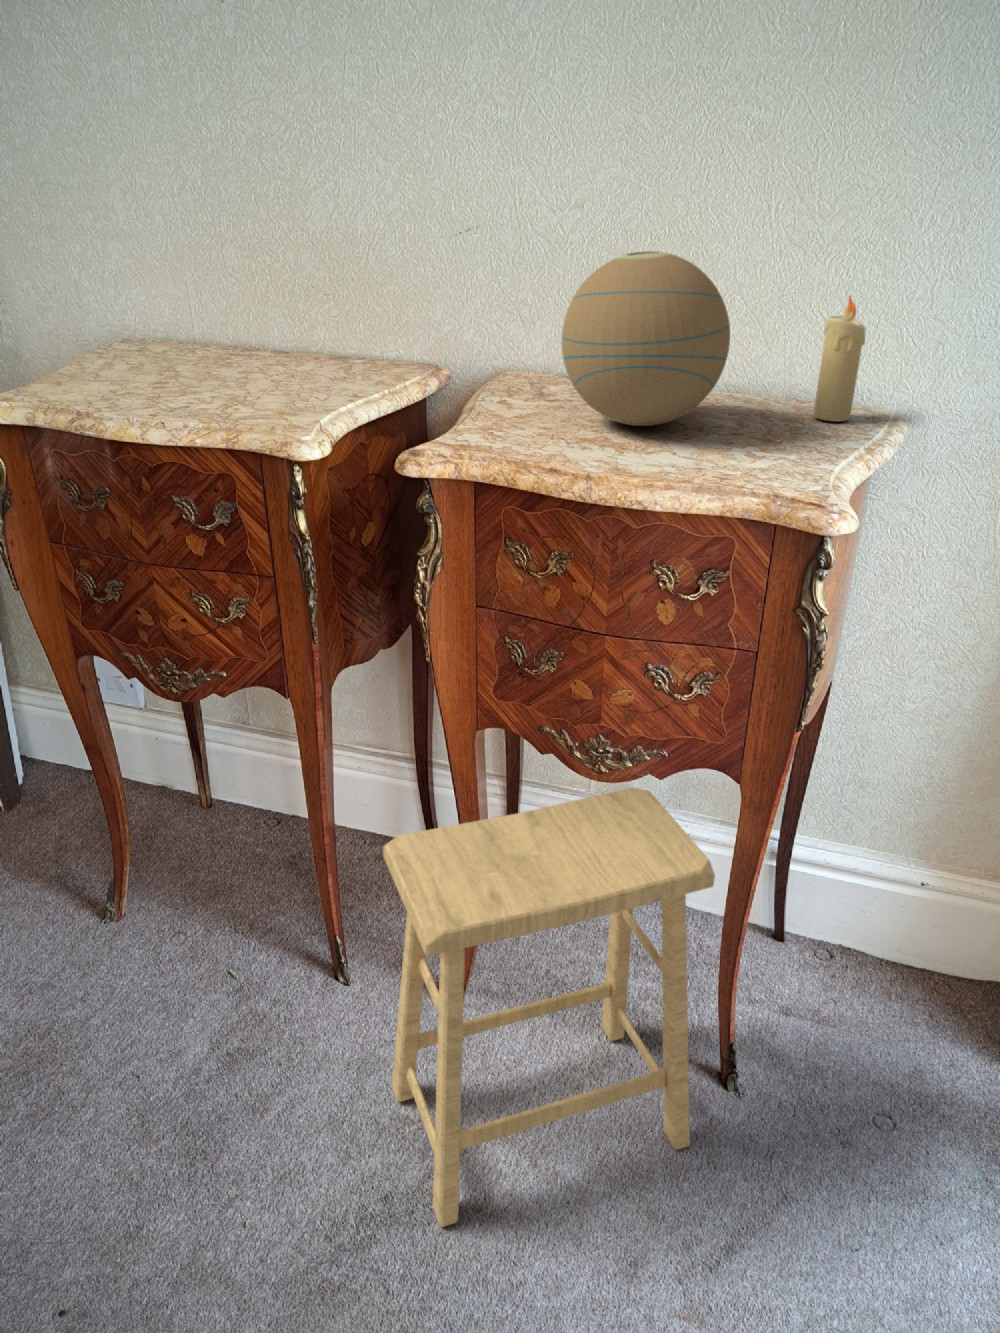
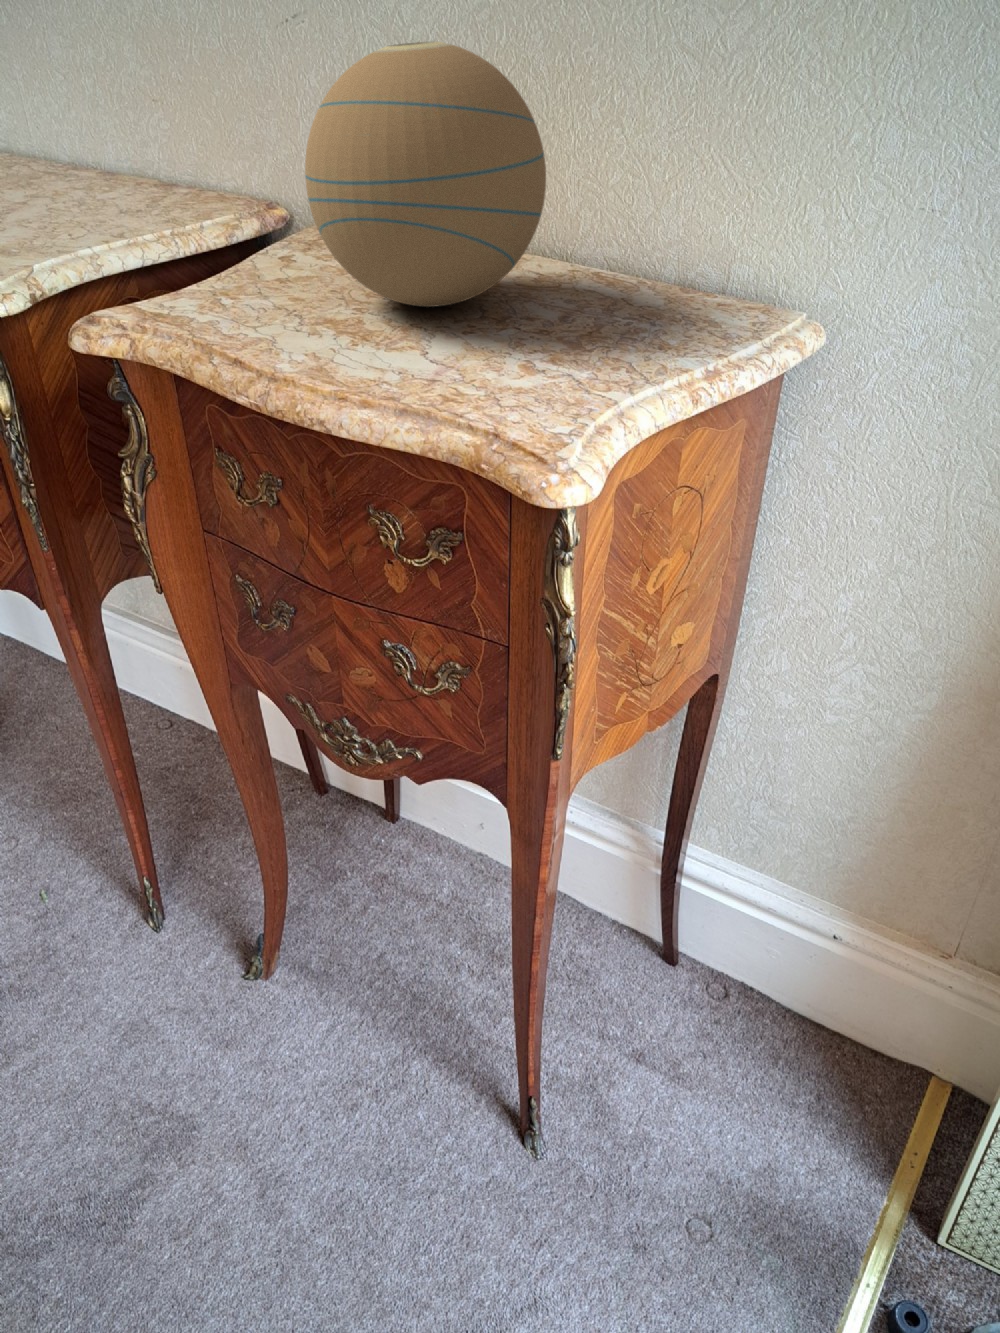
candle: present [813,296,865,421] -> none [689,121,762,317]
footstool: present [383,788,715,1227] -> none [16,785,447,1253]

